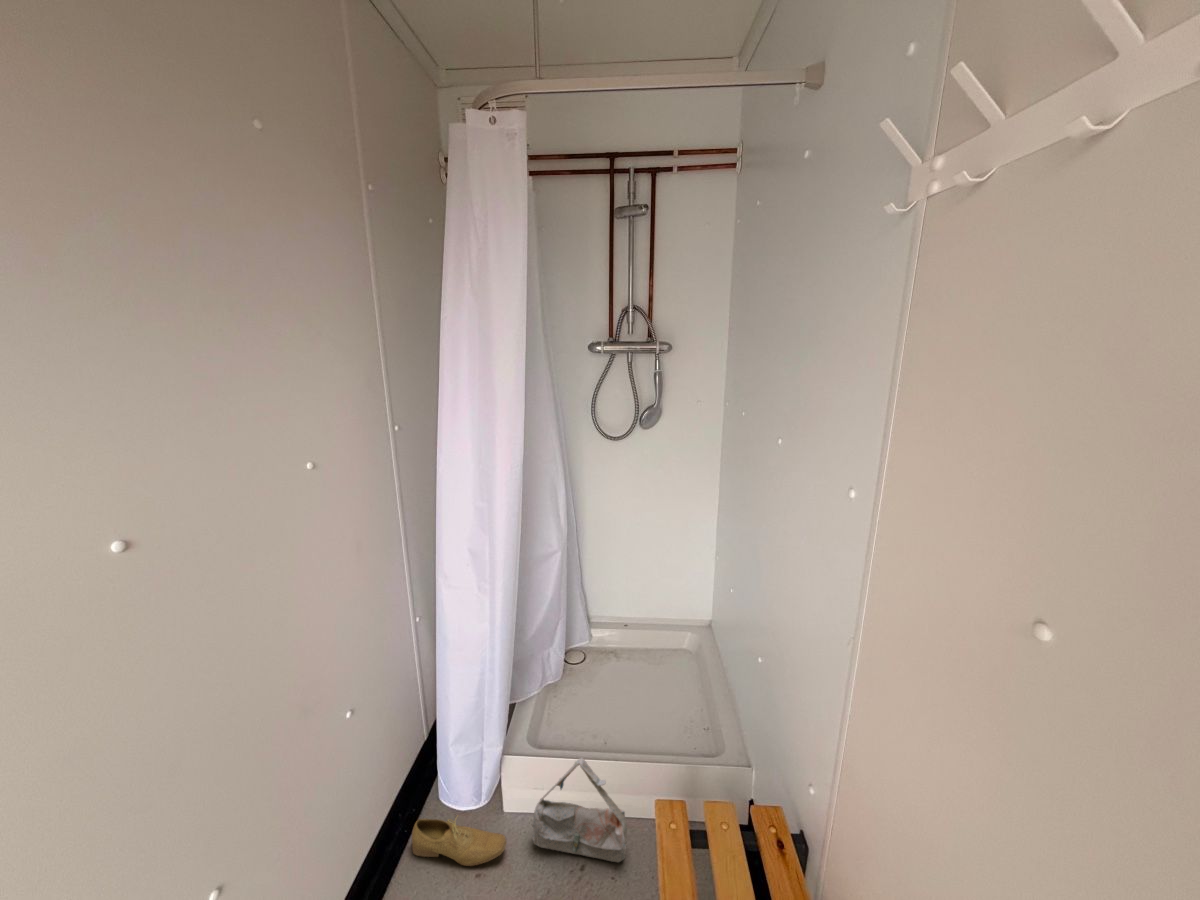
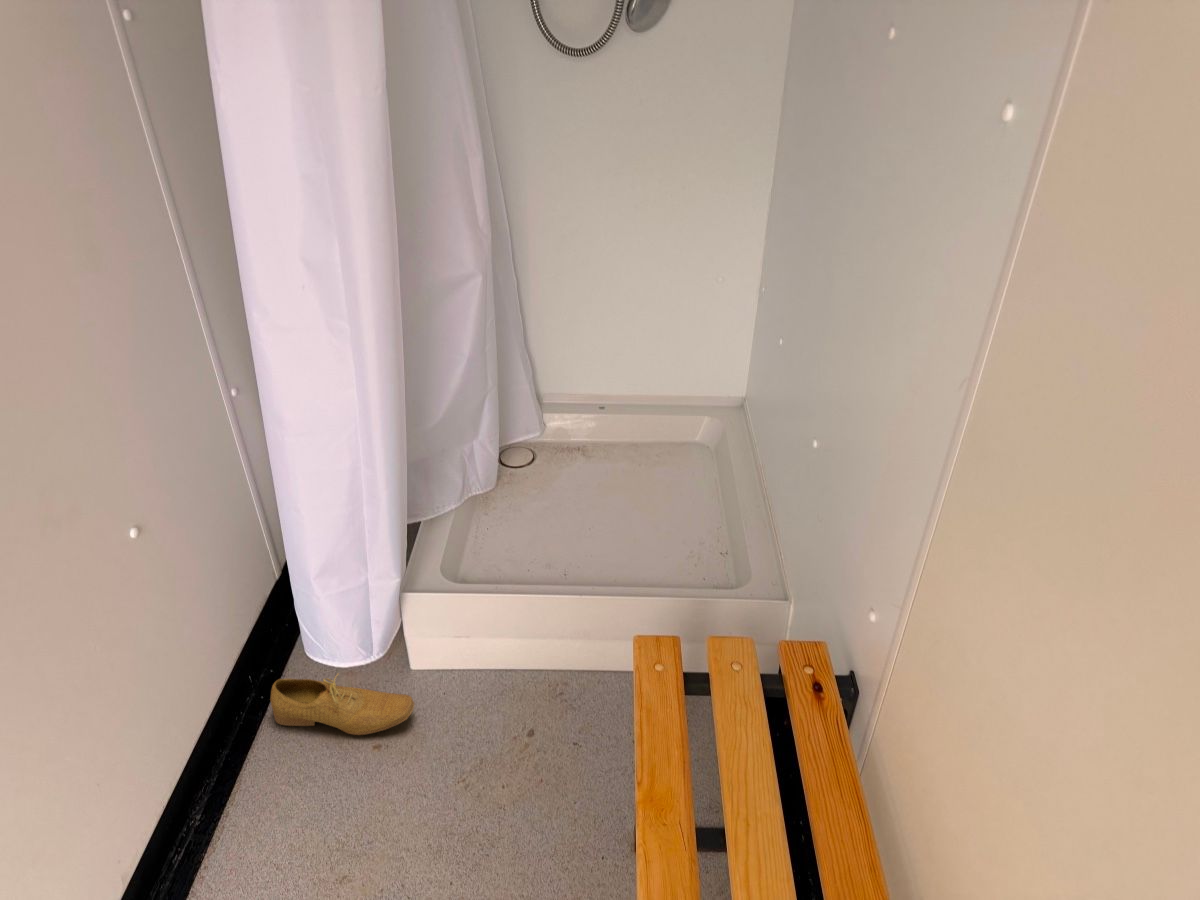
bag: present [532,758,627,862] -> none [450,589,594,725]

